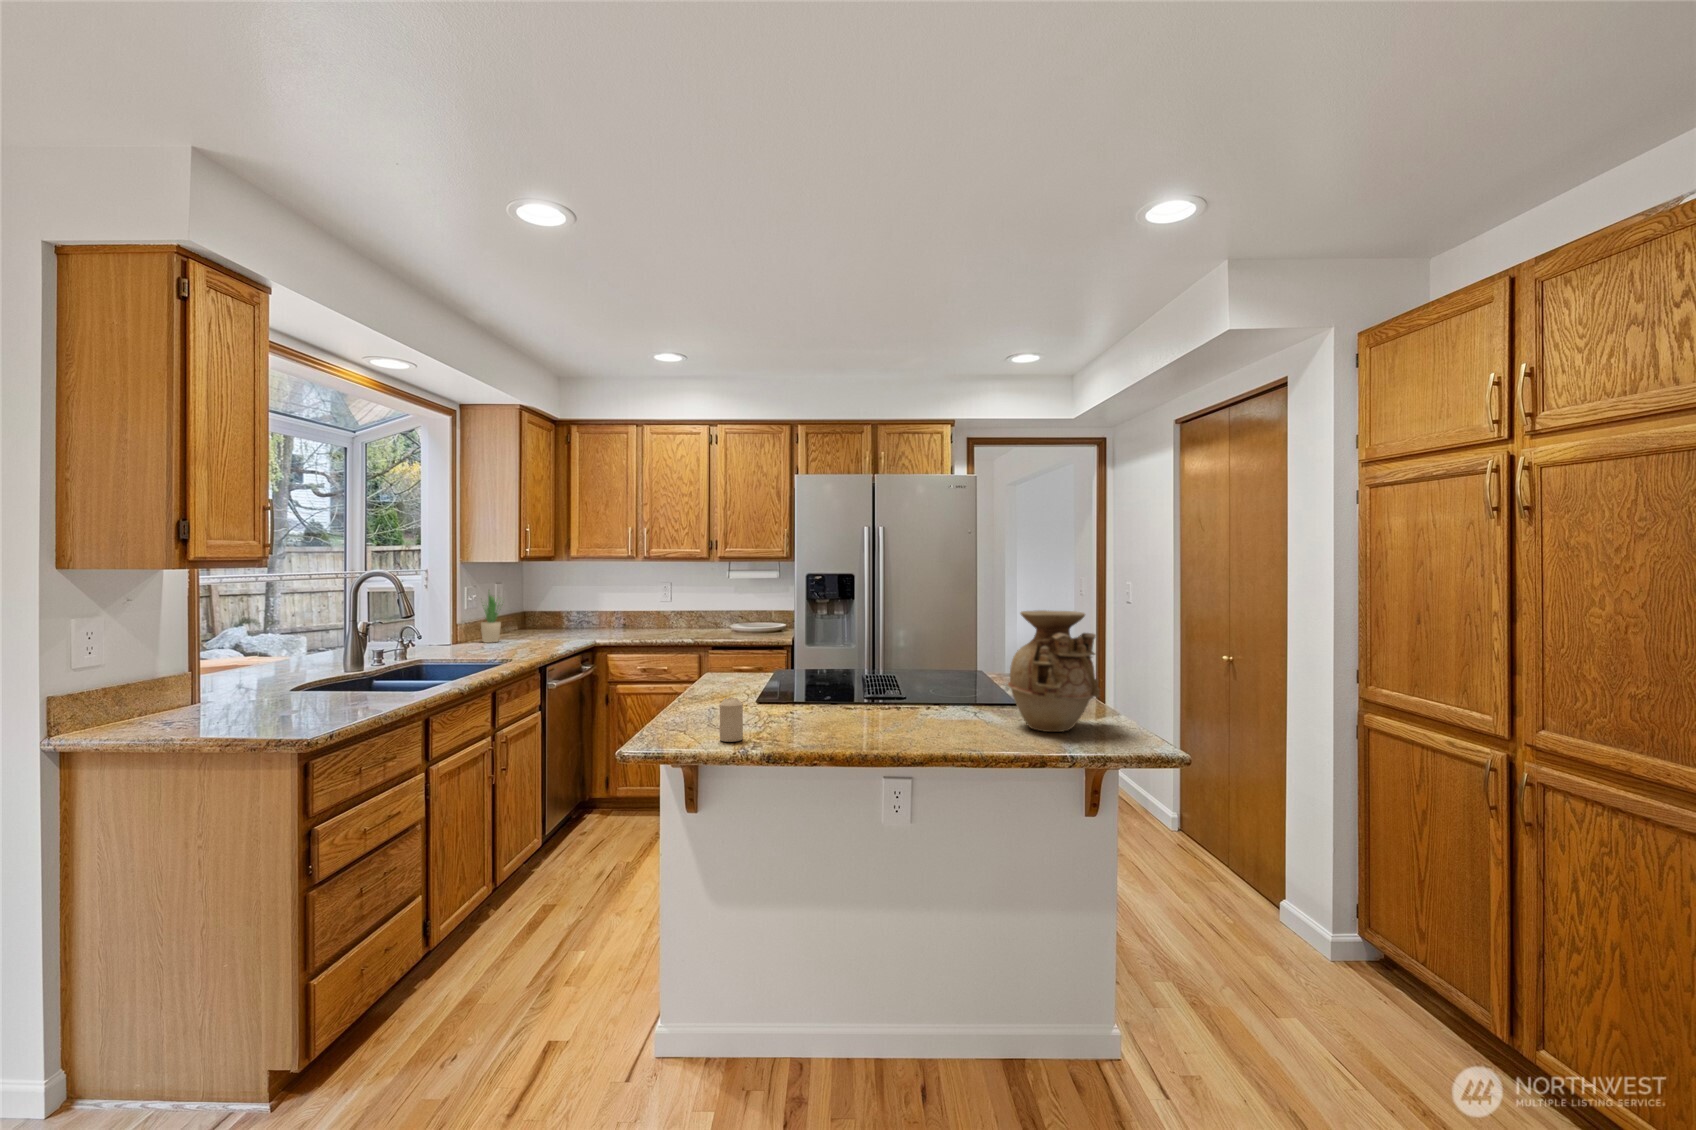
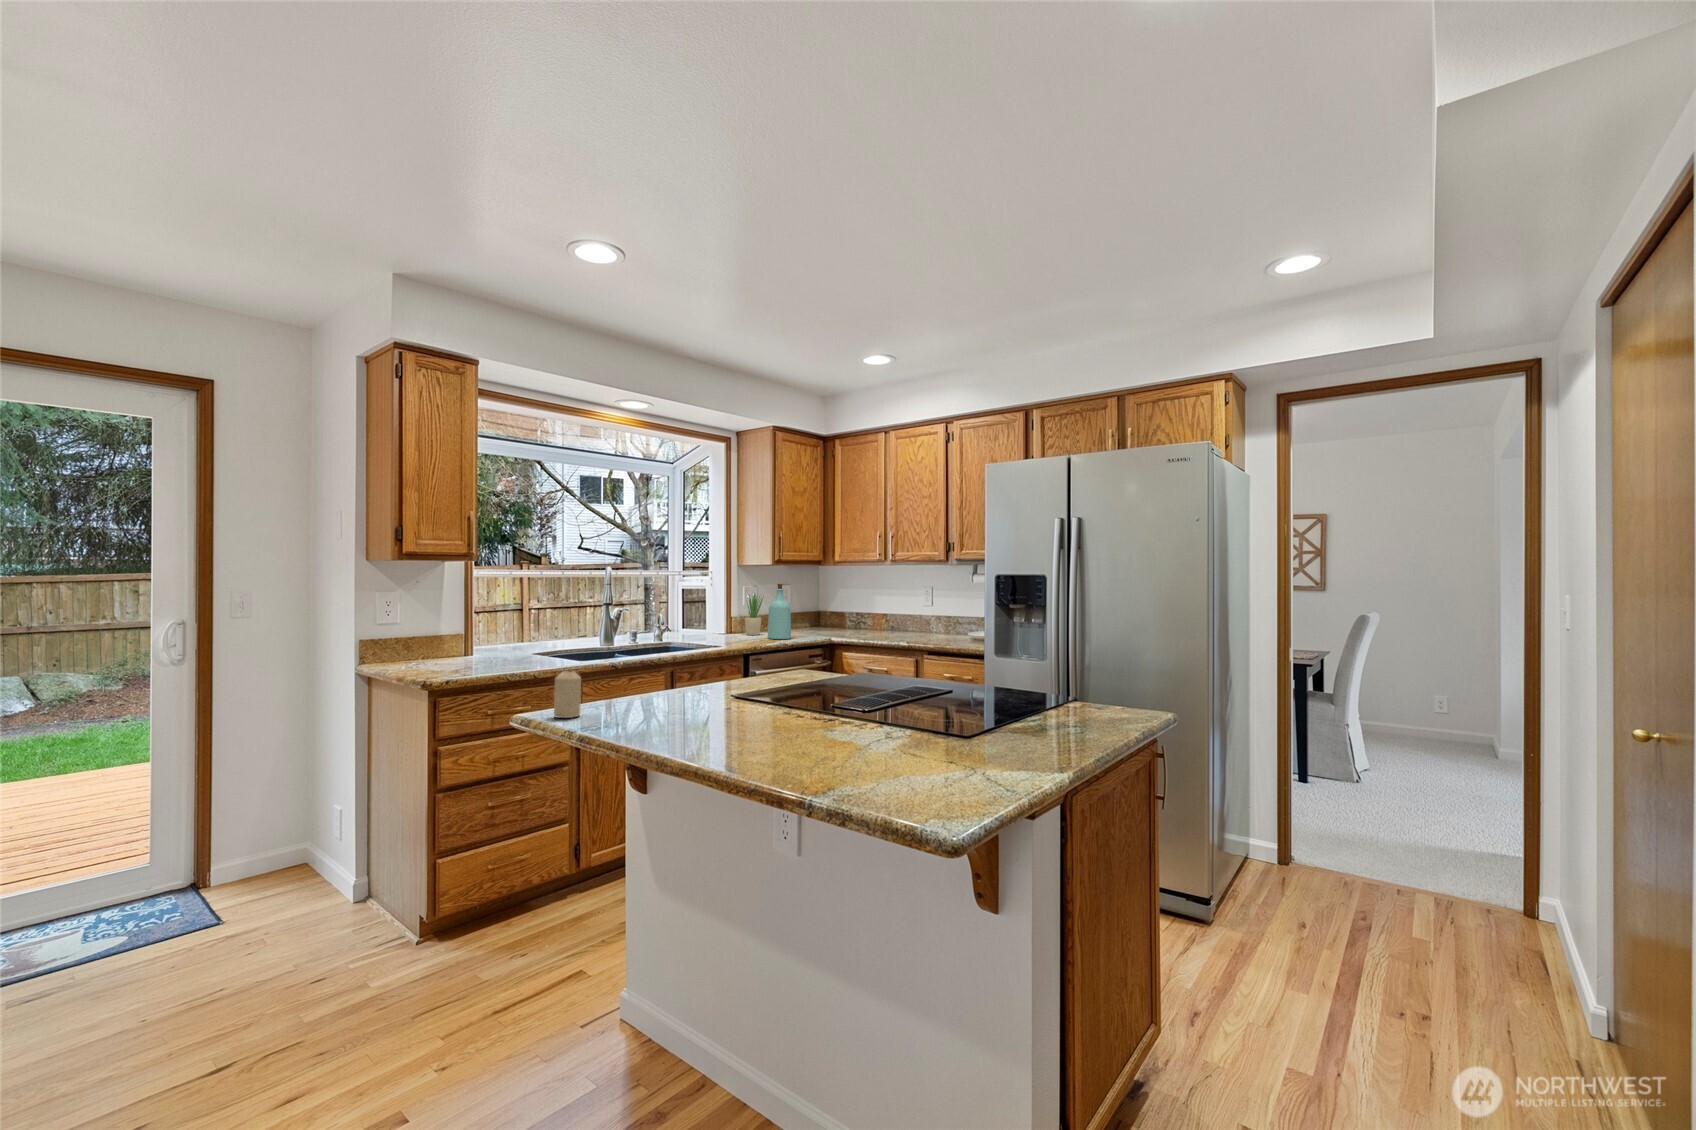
bottle: none [528,584,557,645] -> present [768,584,791,639]
vase: present [1008,610,1100,732] -> none [825,584,986,769]

